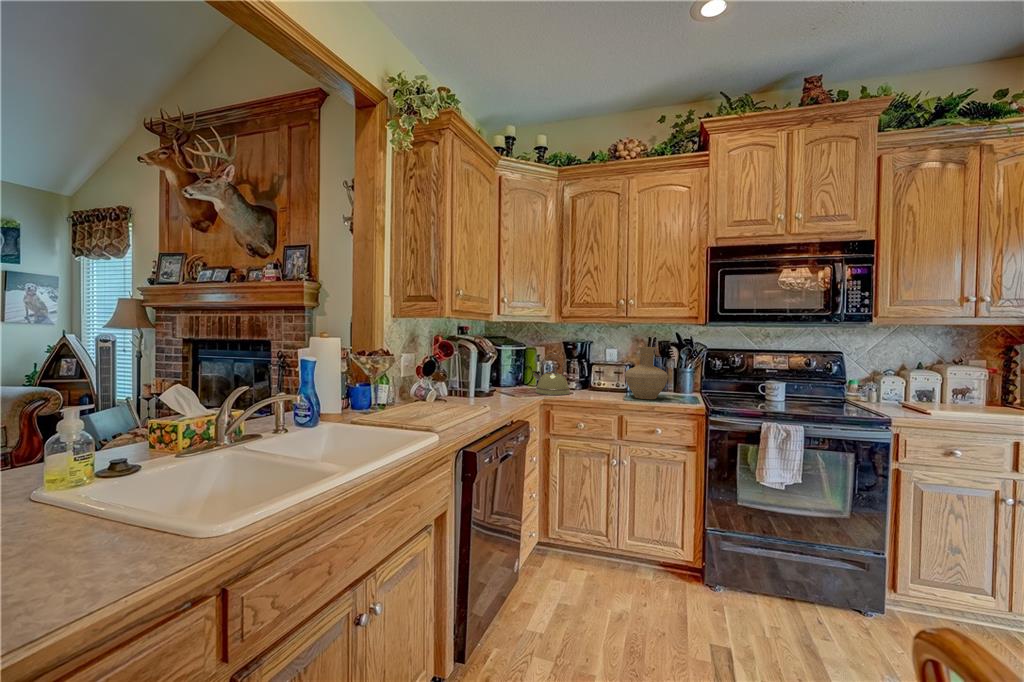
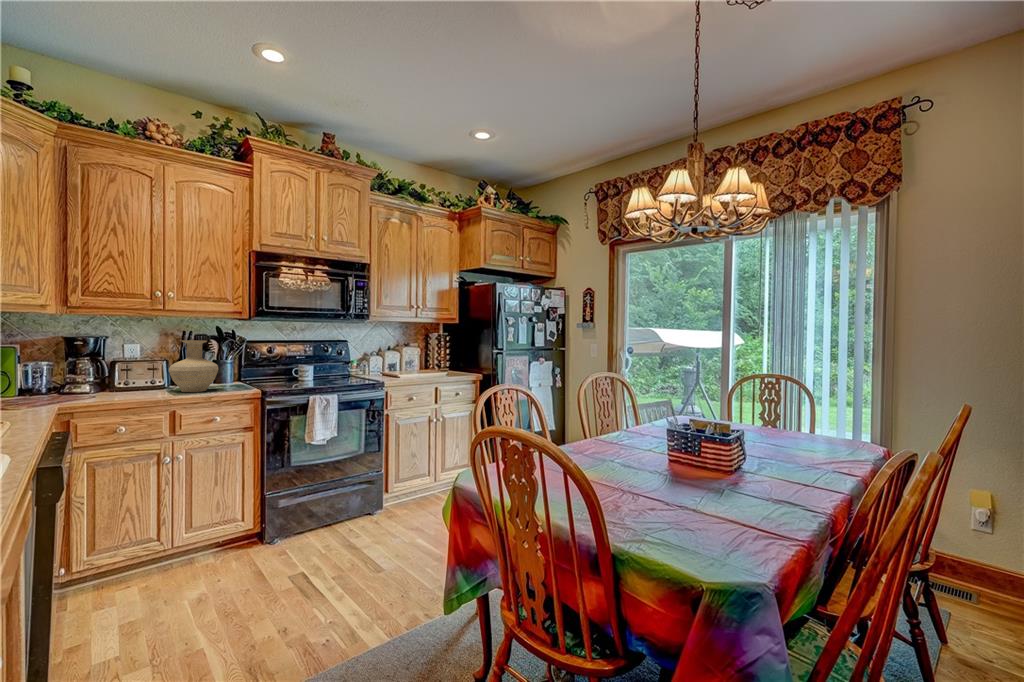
kettle: present [532,353,570,395] -> none [24,351,93,403]

